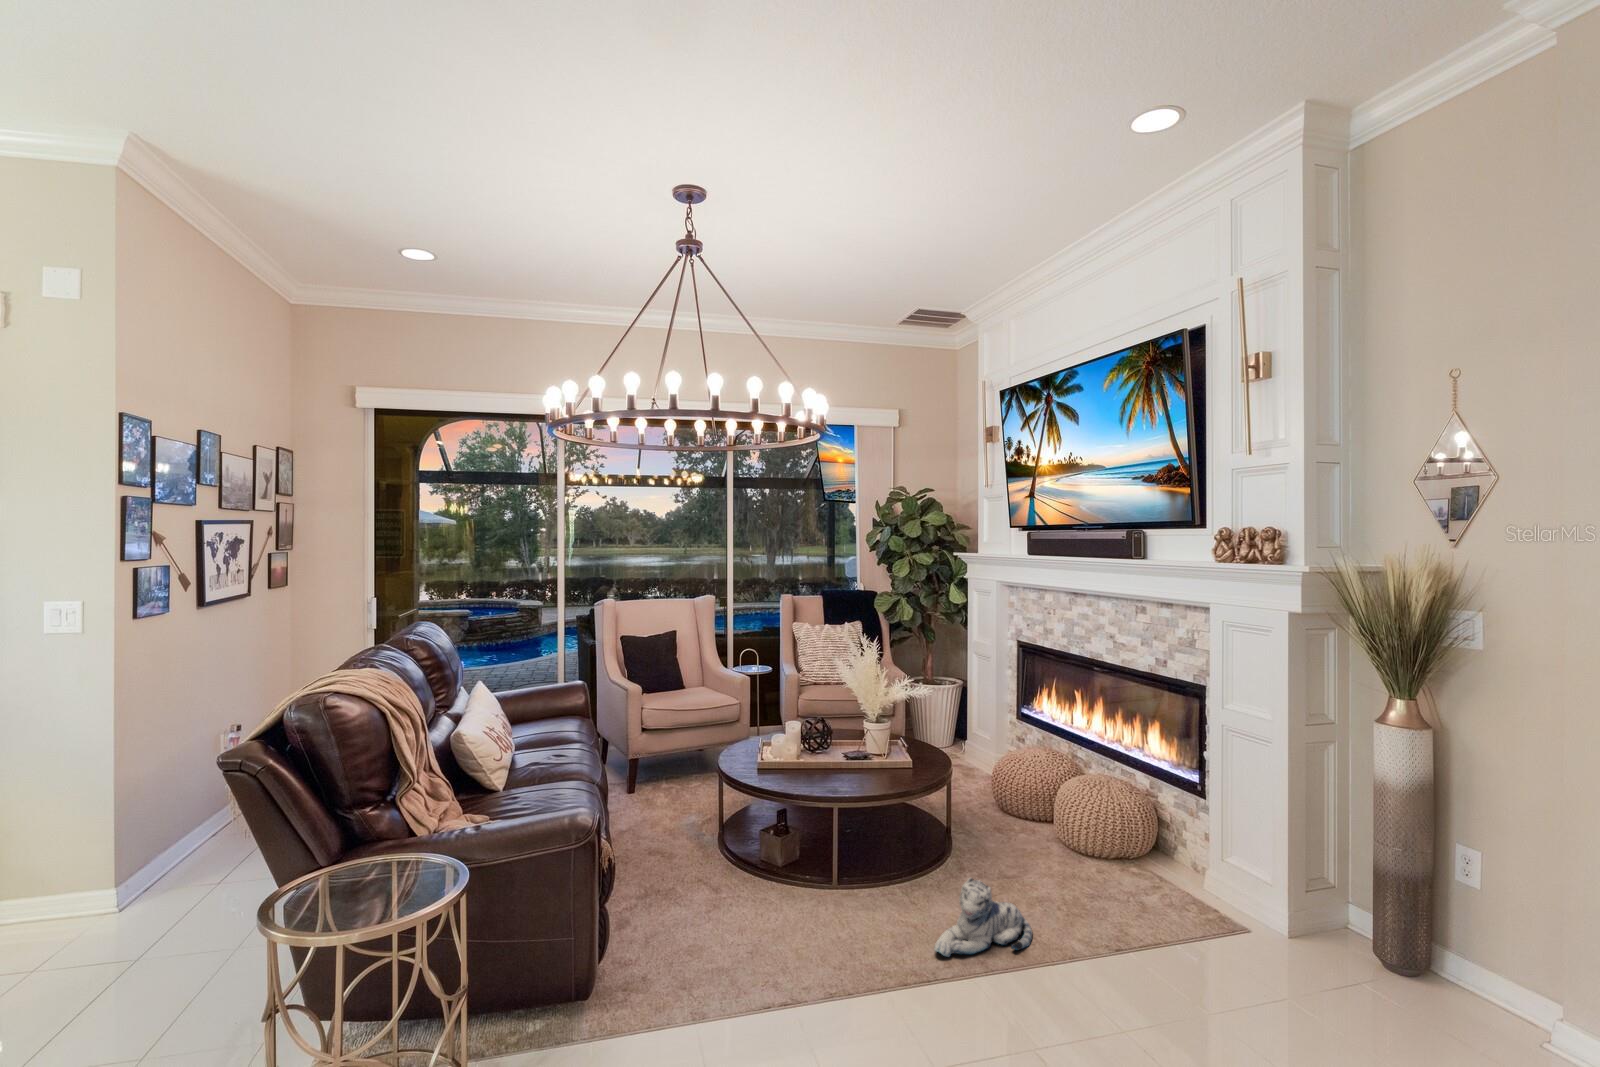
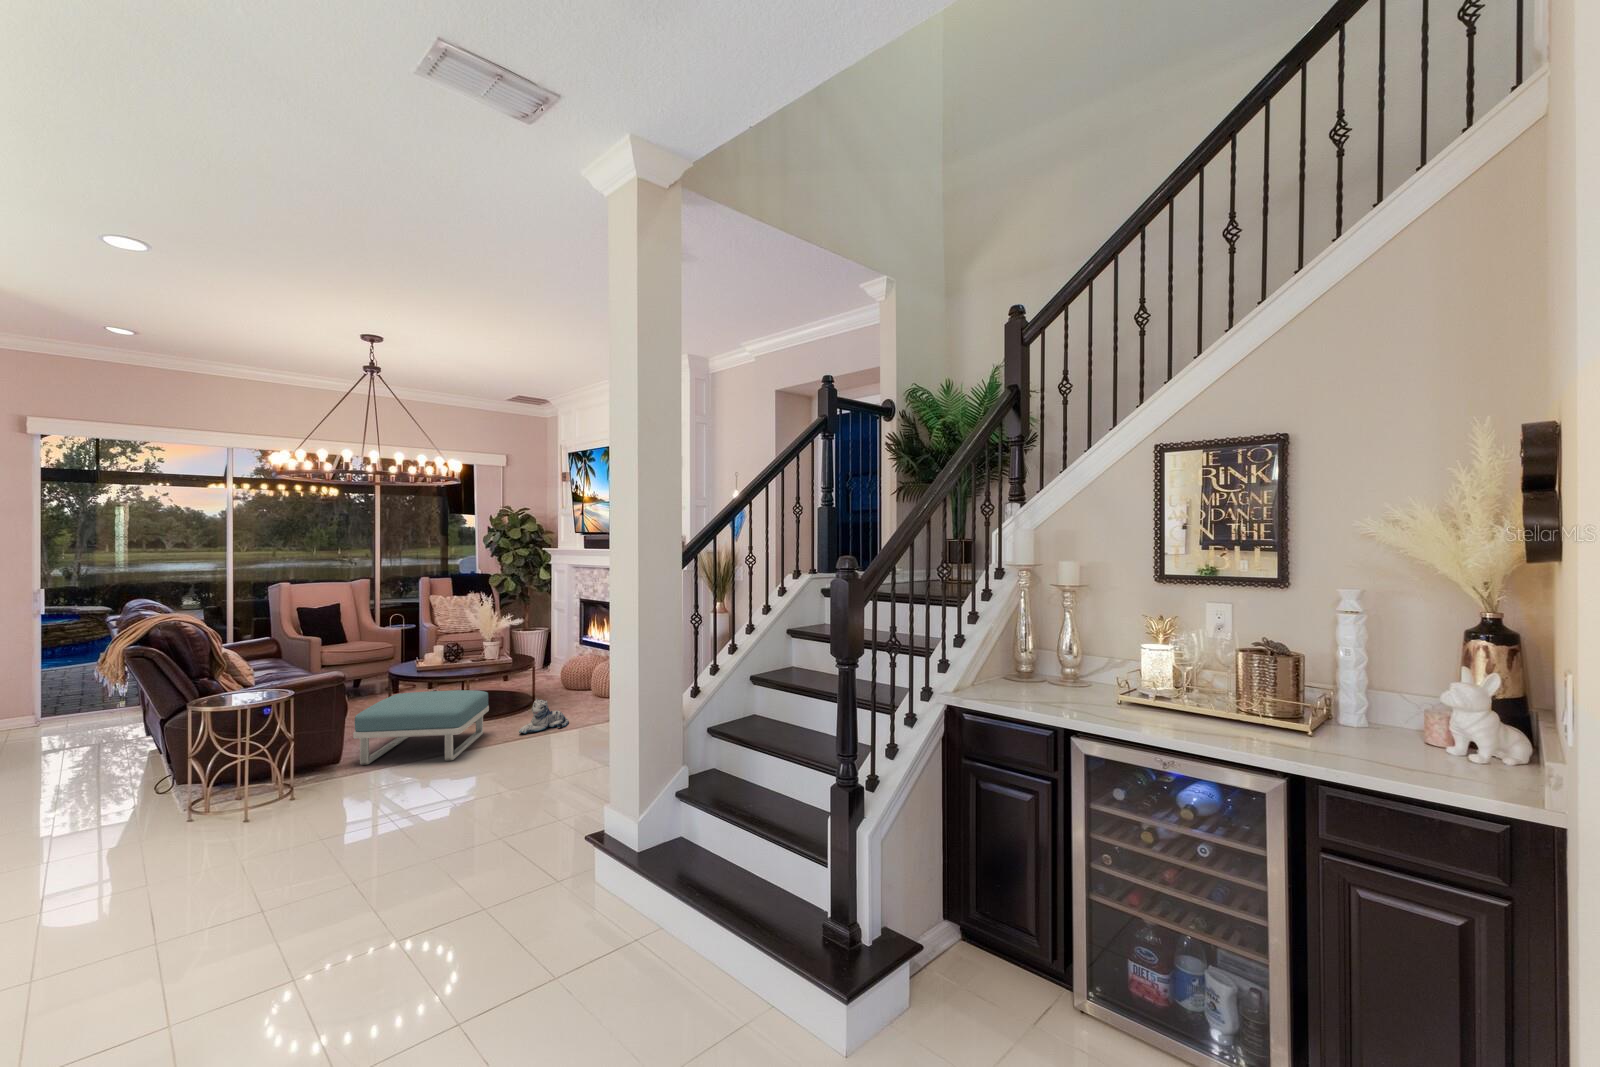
footstool: none [628,826,876,1031] -> present [353,690,489,764]

